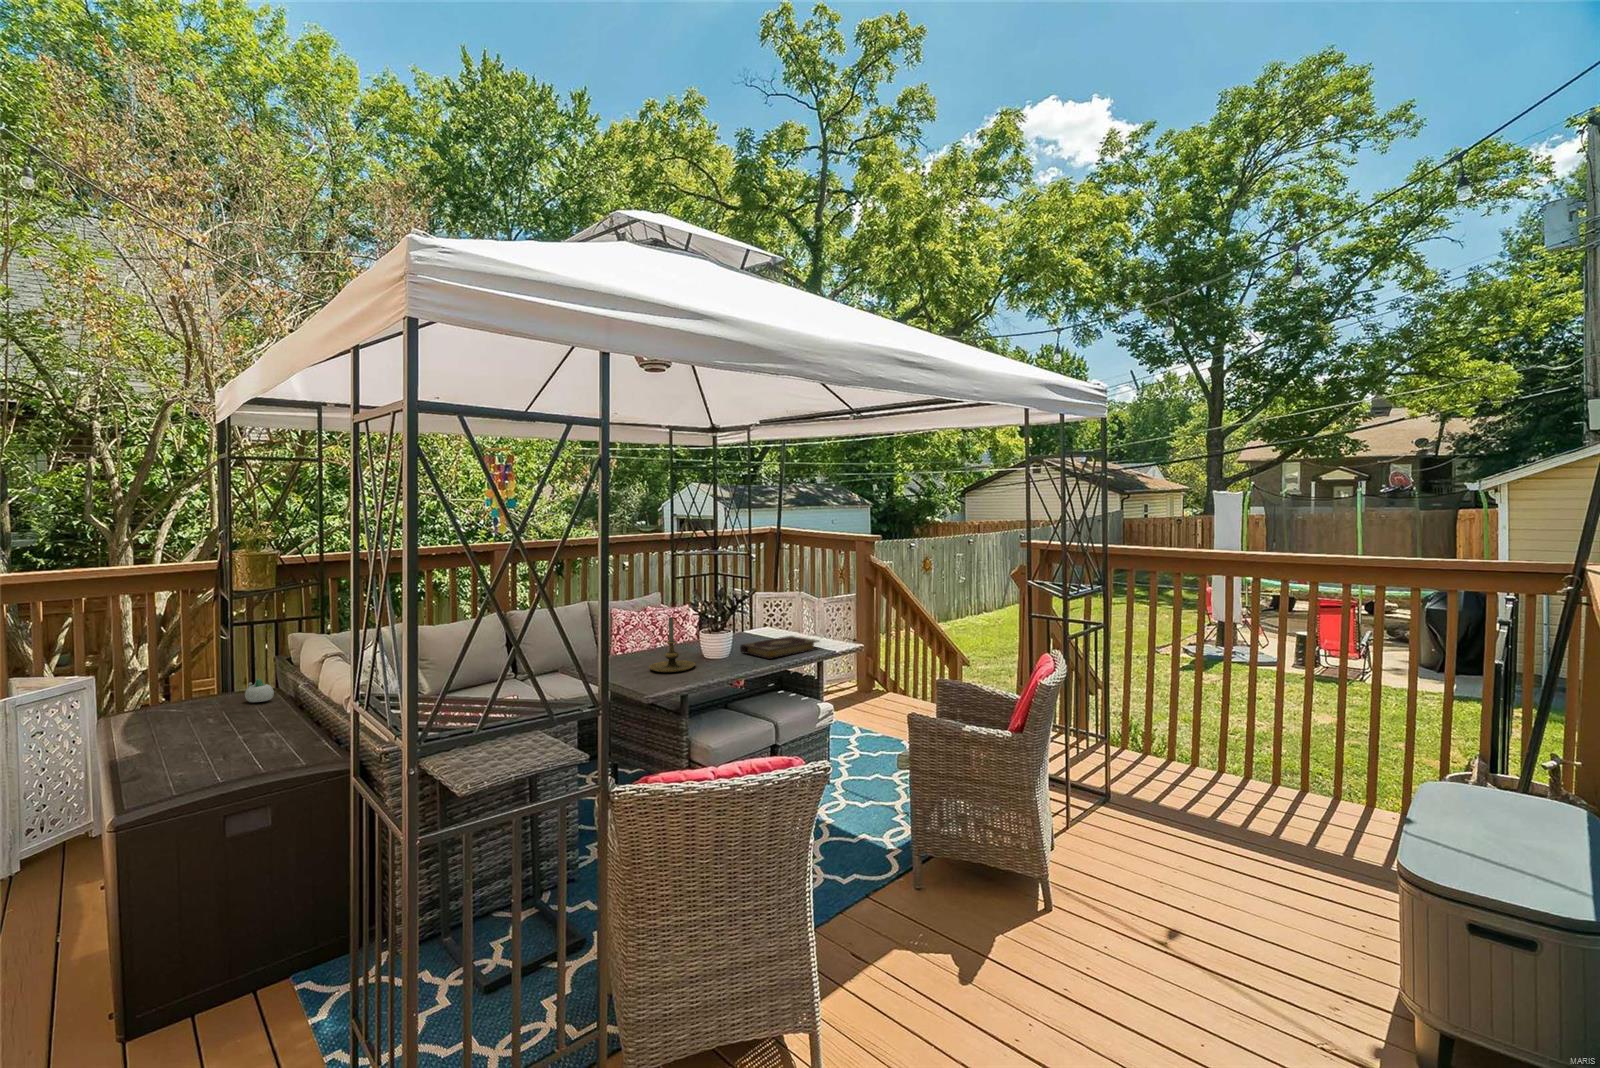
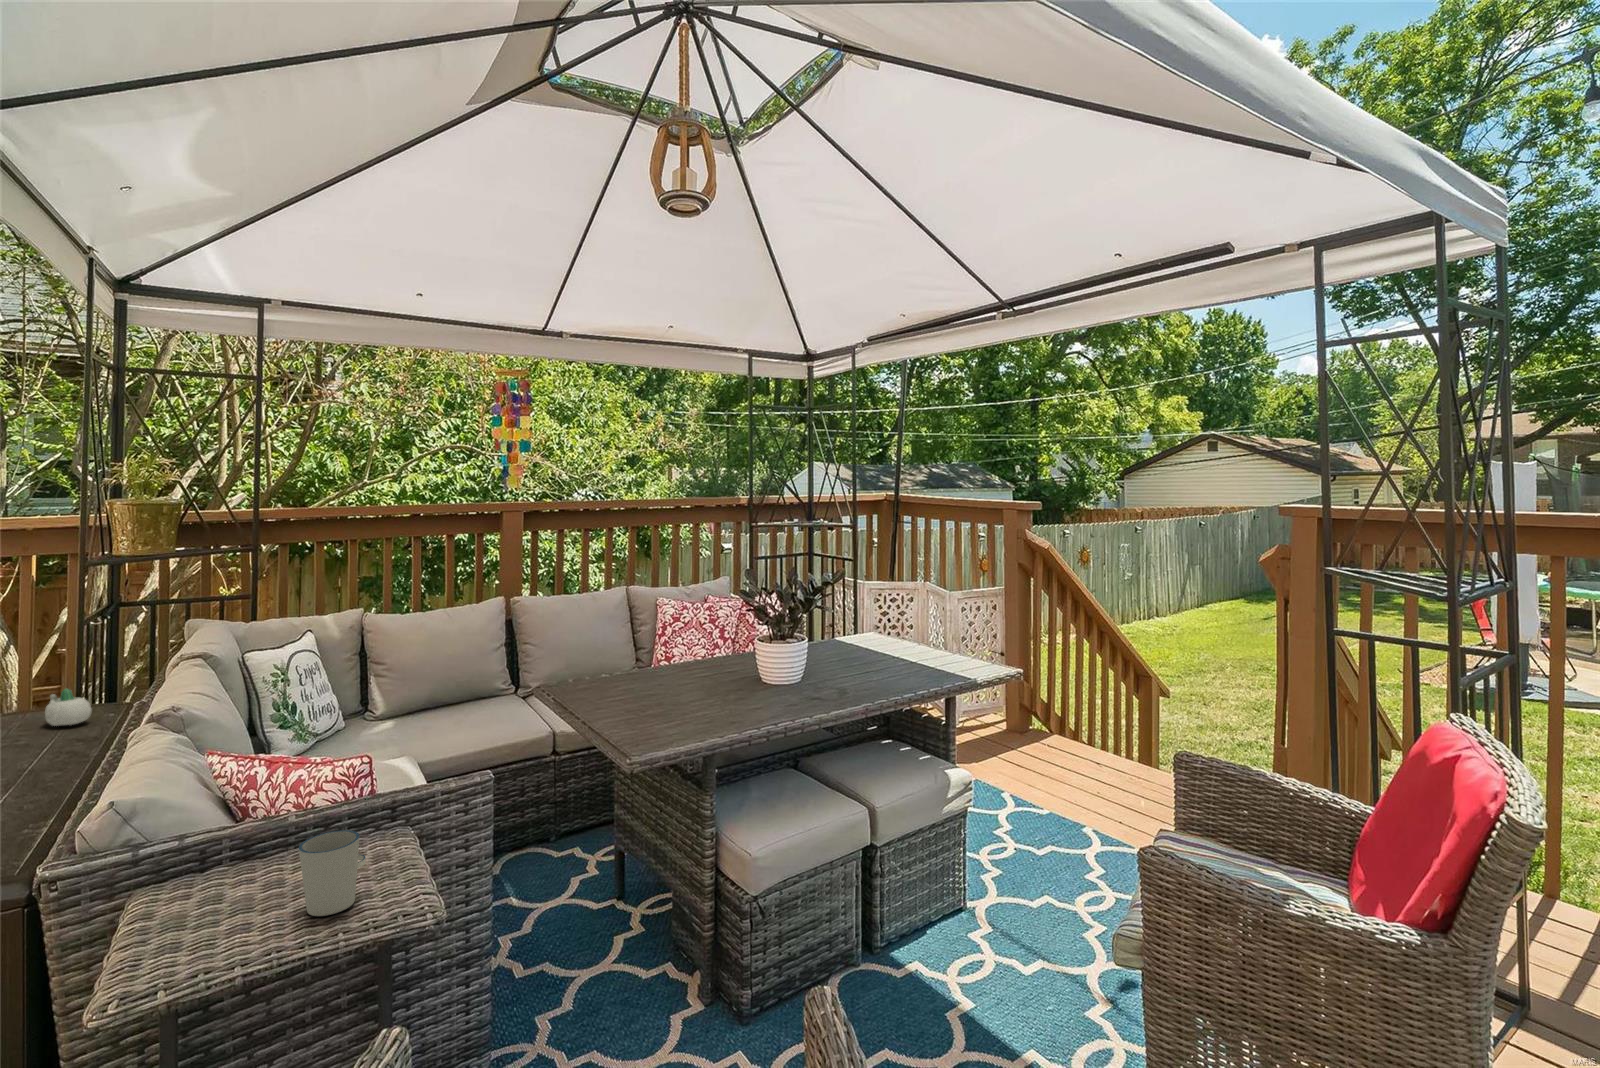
candle holder: present [649,617,695,672] -> none [668,617,745,711]
book: present [740,636,819,659] -> none [824,652,957,694]
cup: none [514,720,540,756] -> present [299,830,366,916]

